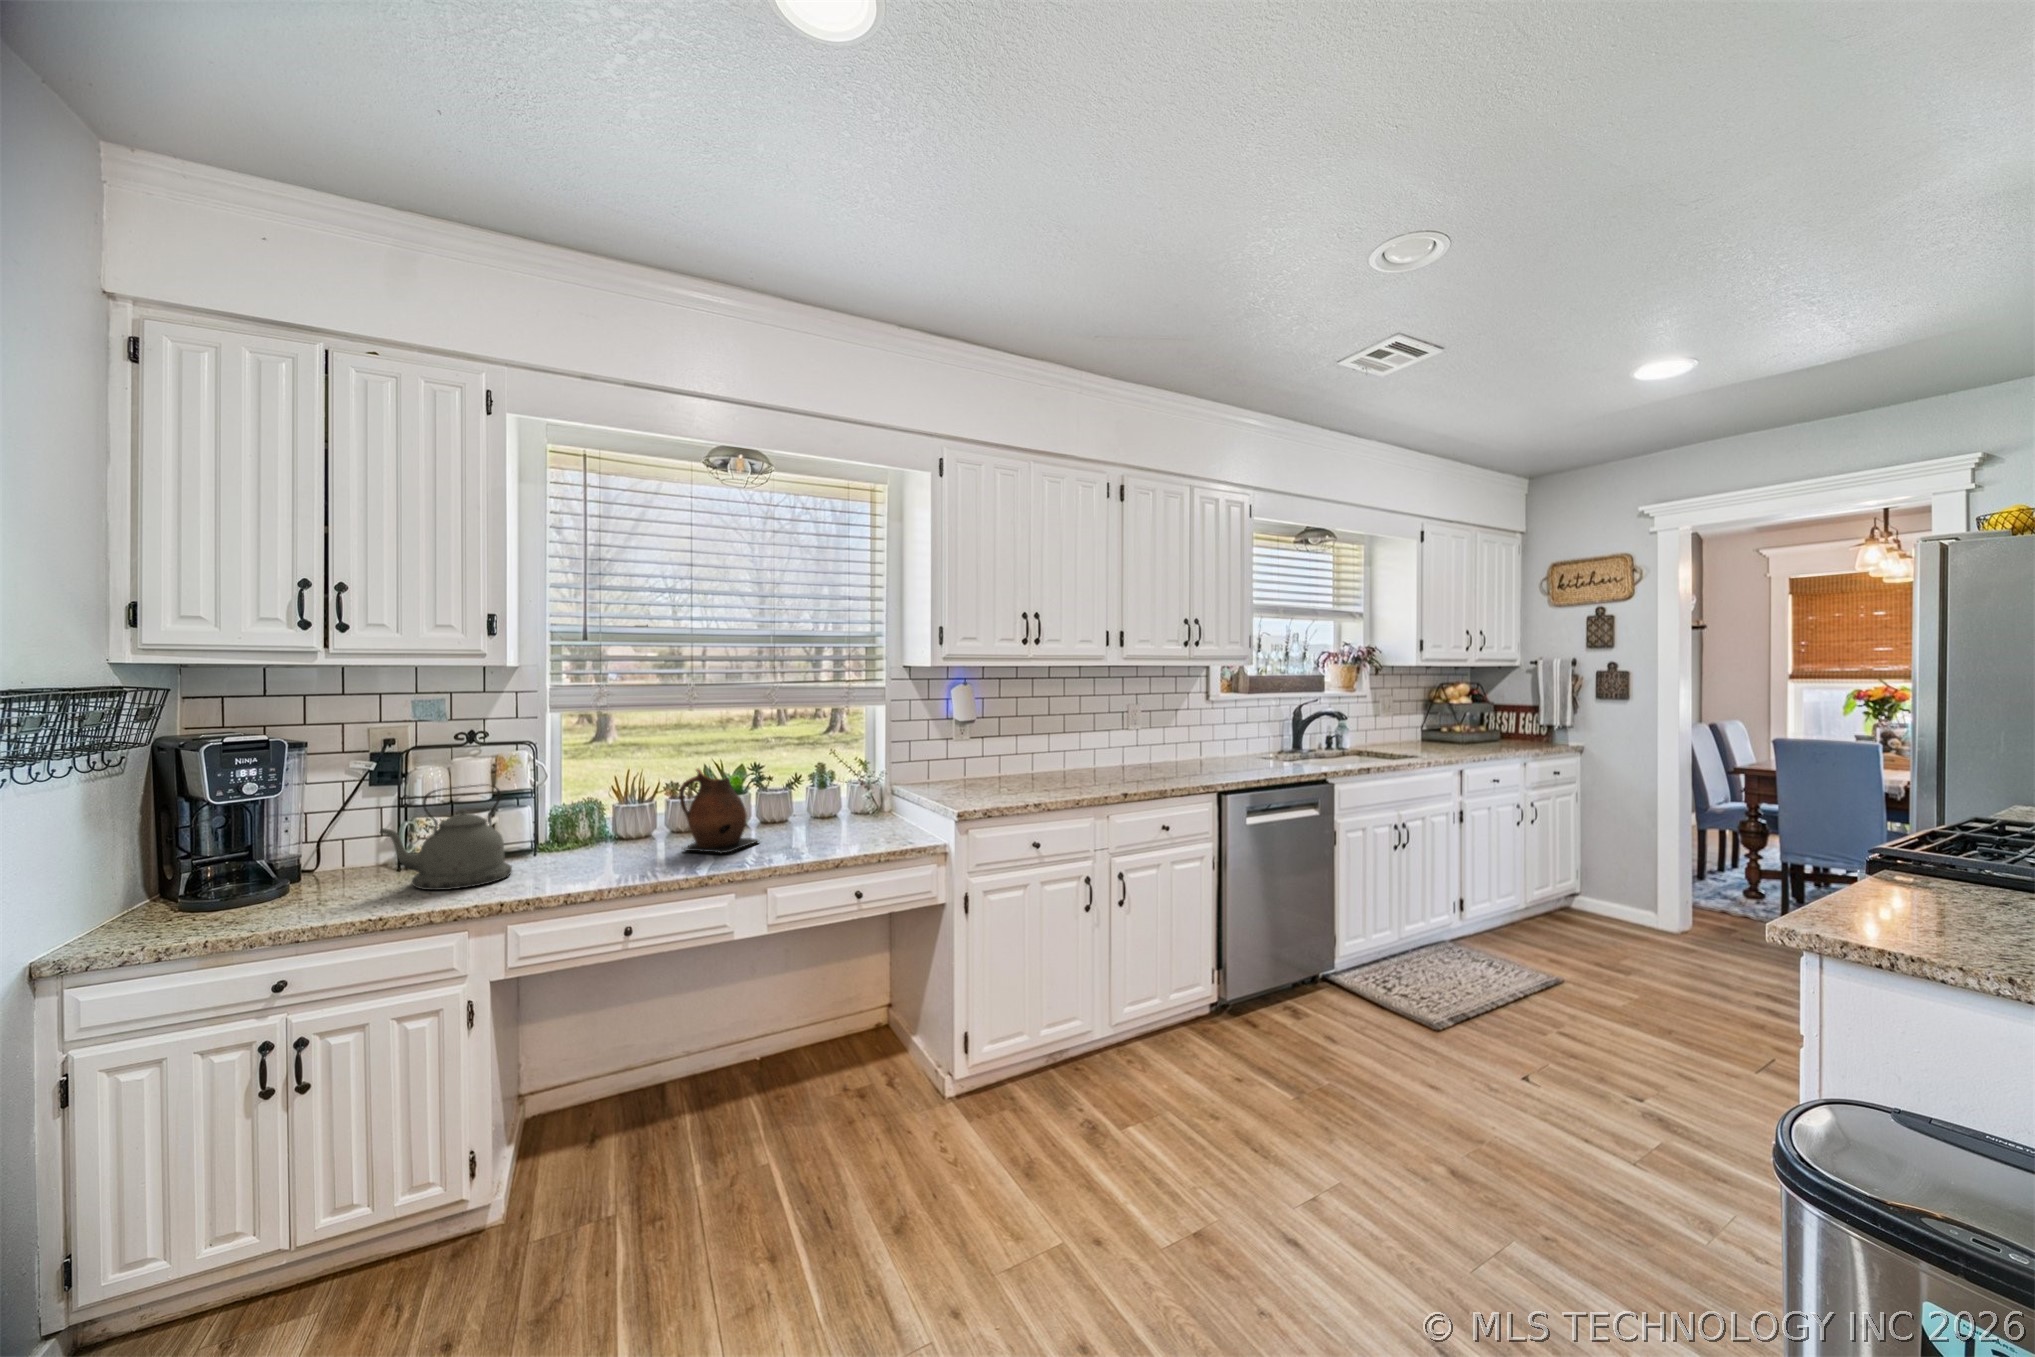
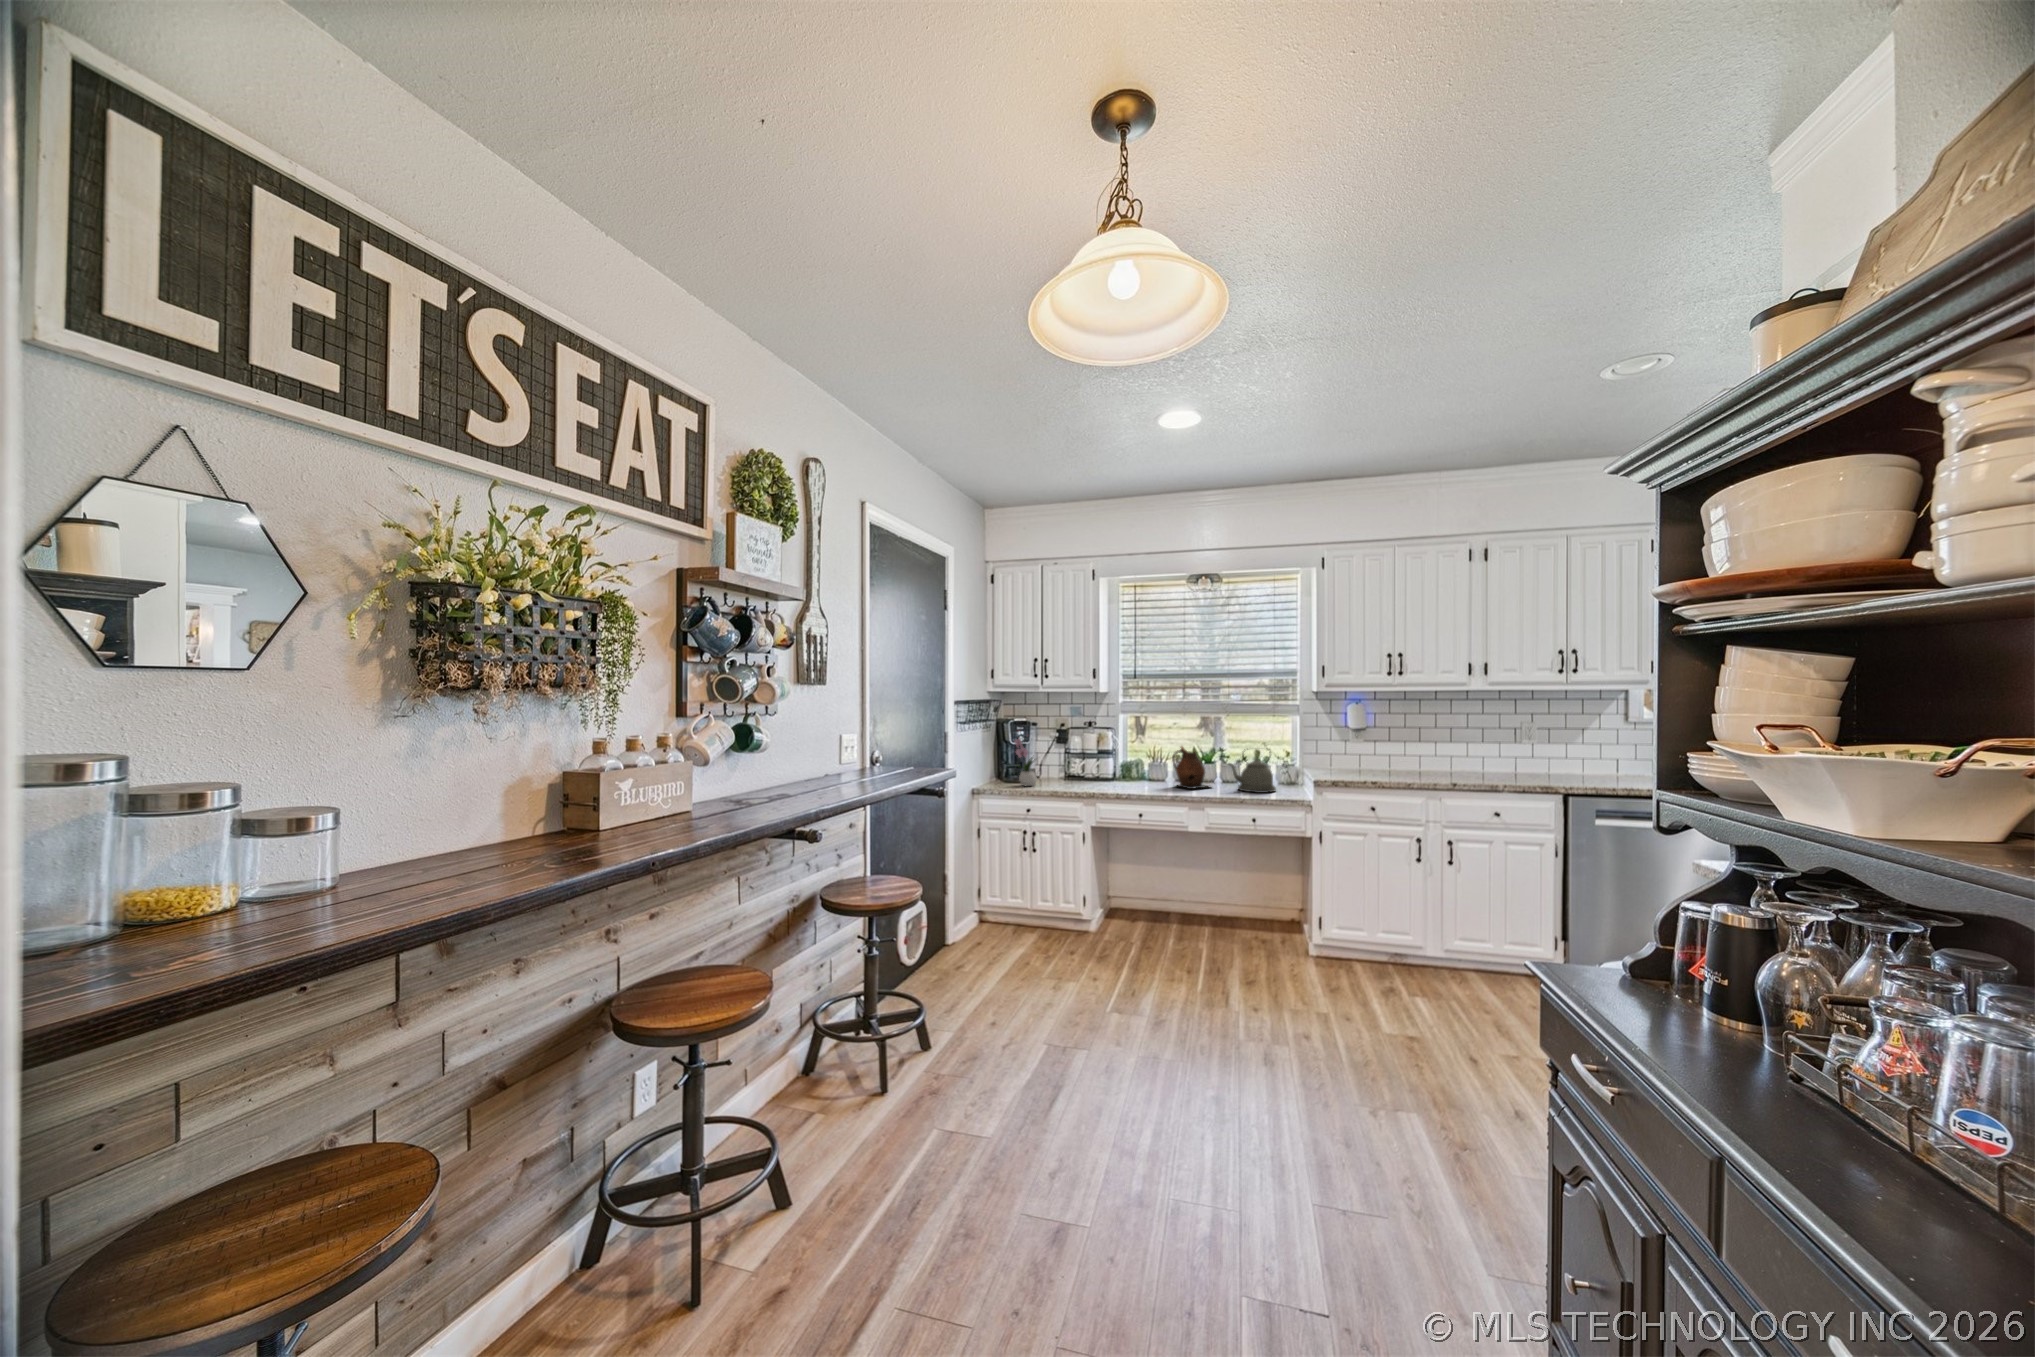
flower arrangement: none [232,762,328,915] -> present [1015,731,1037,786]
kettle: present [380,784,512,890] -> present [1229,759,1276,793]

